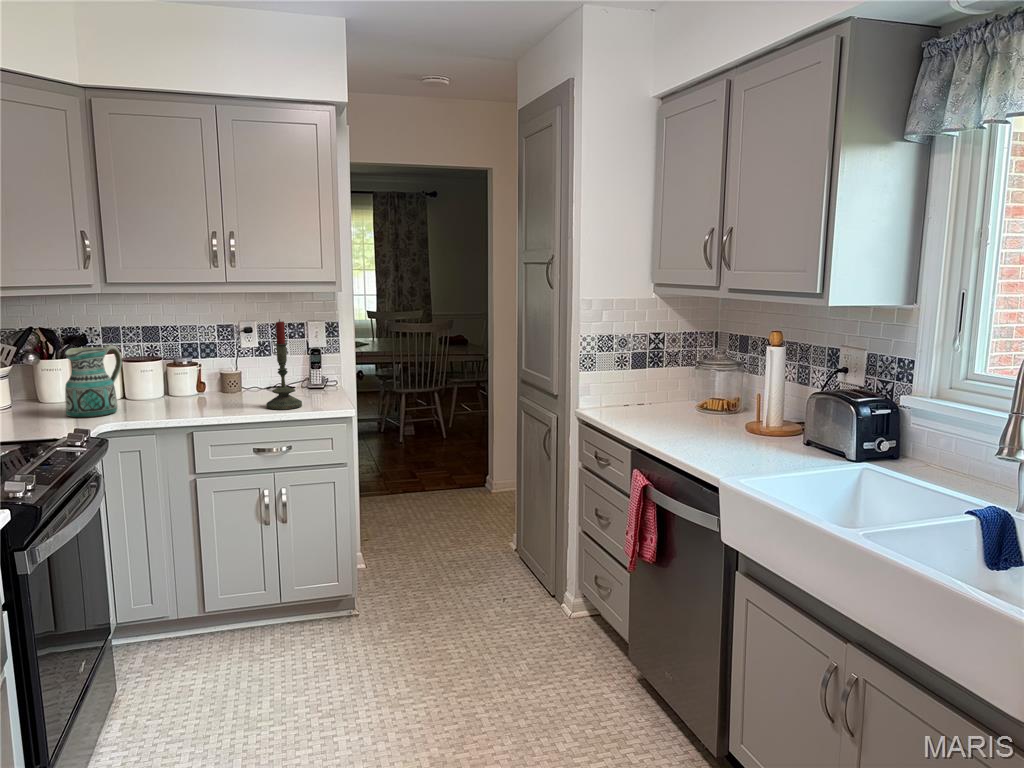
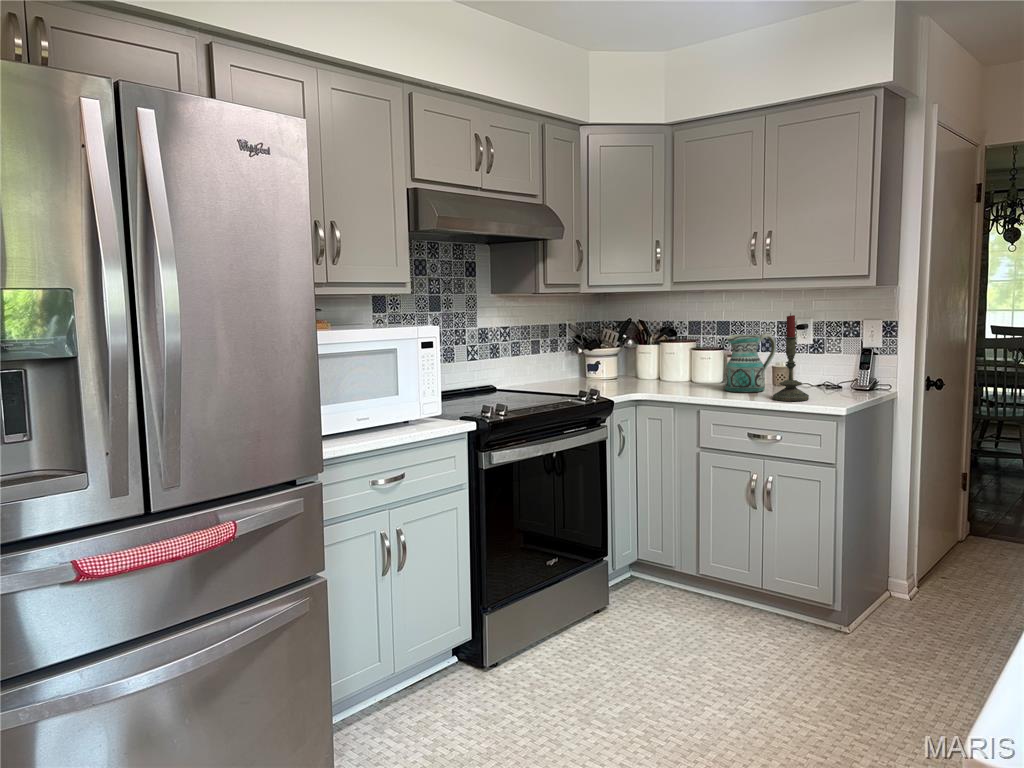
ceramic pitcher: present [65,344,122,417] -> present [725,333,776,392]

